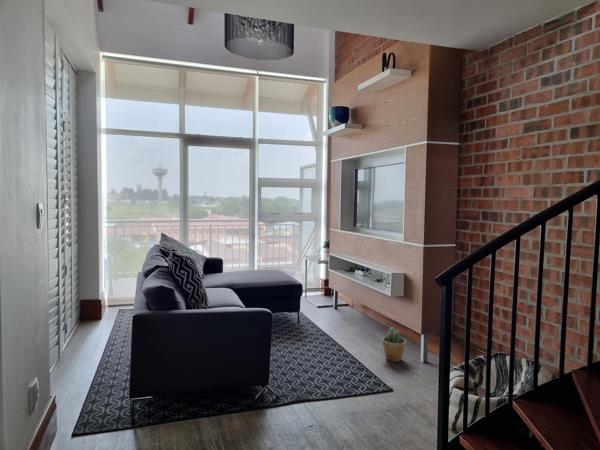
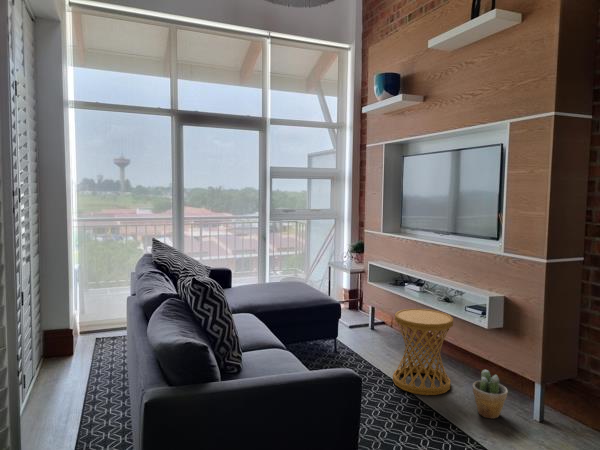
side table: none [334,286,378,348] -> present [393,309,453,395]

